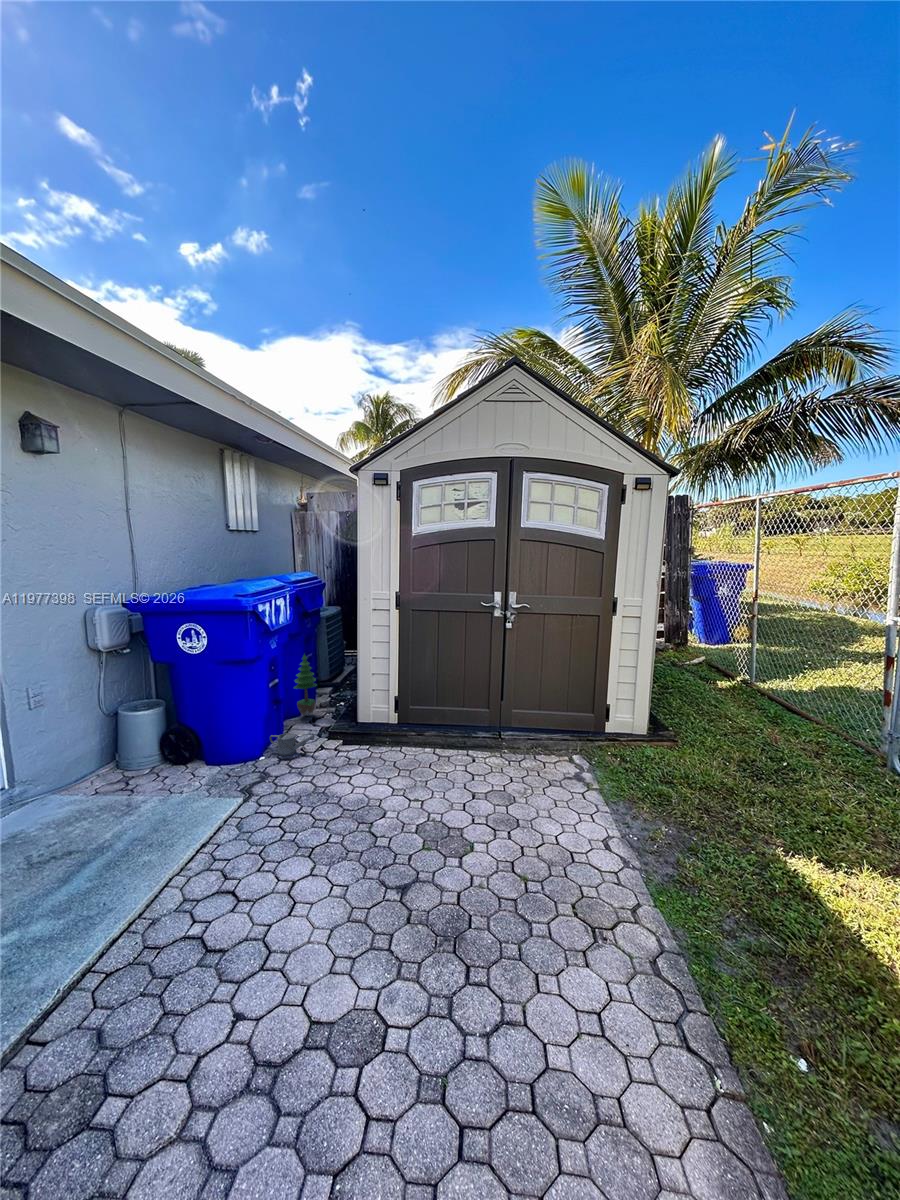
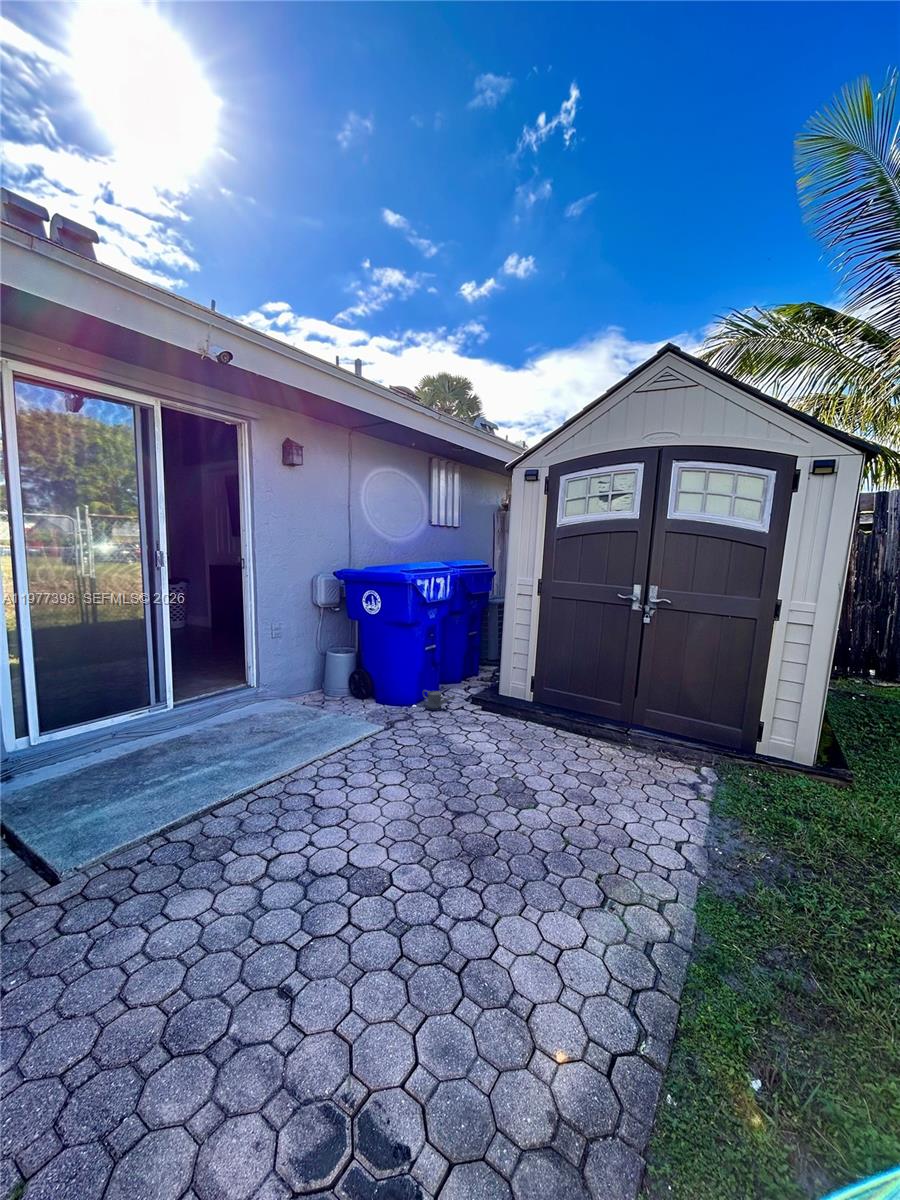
potted tree: present [294,654,317,716] -> none [455,630,476,686]

